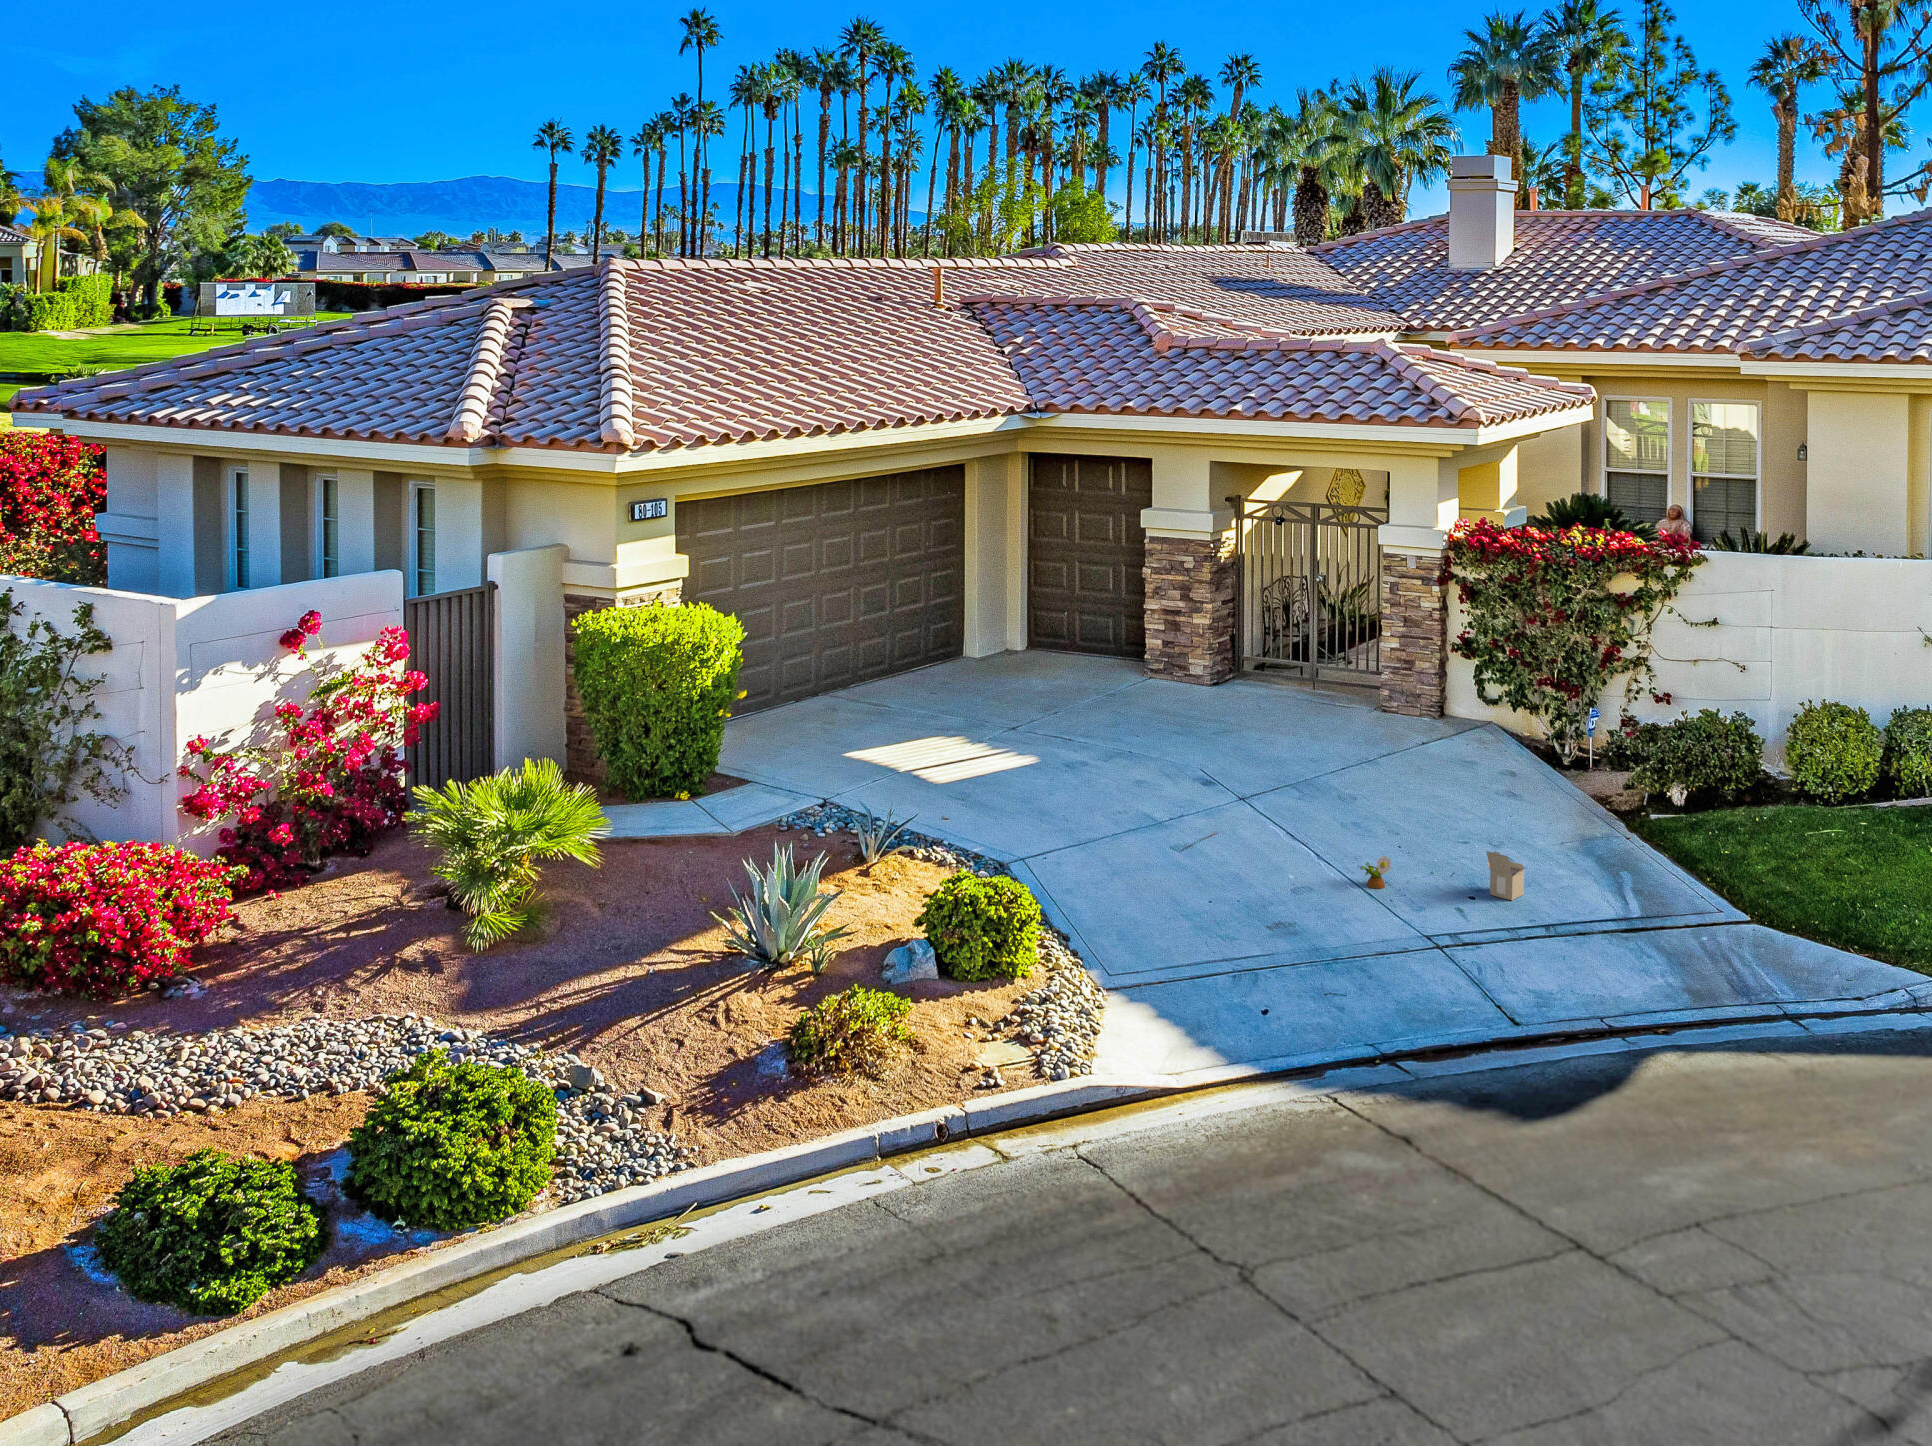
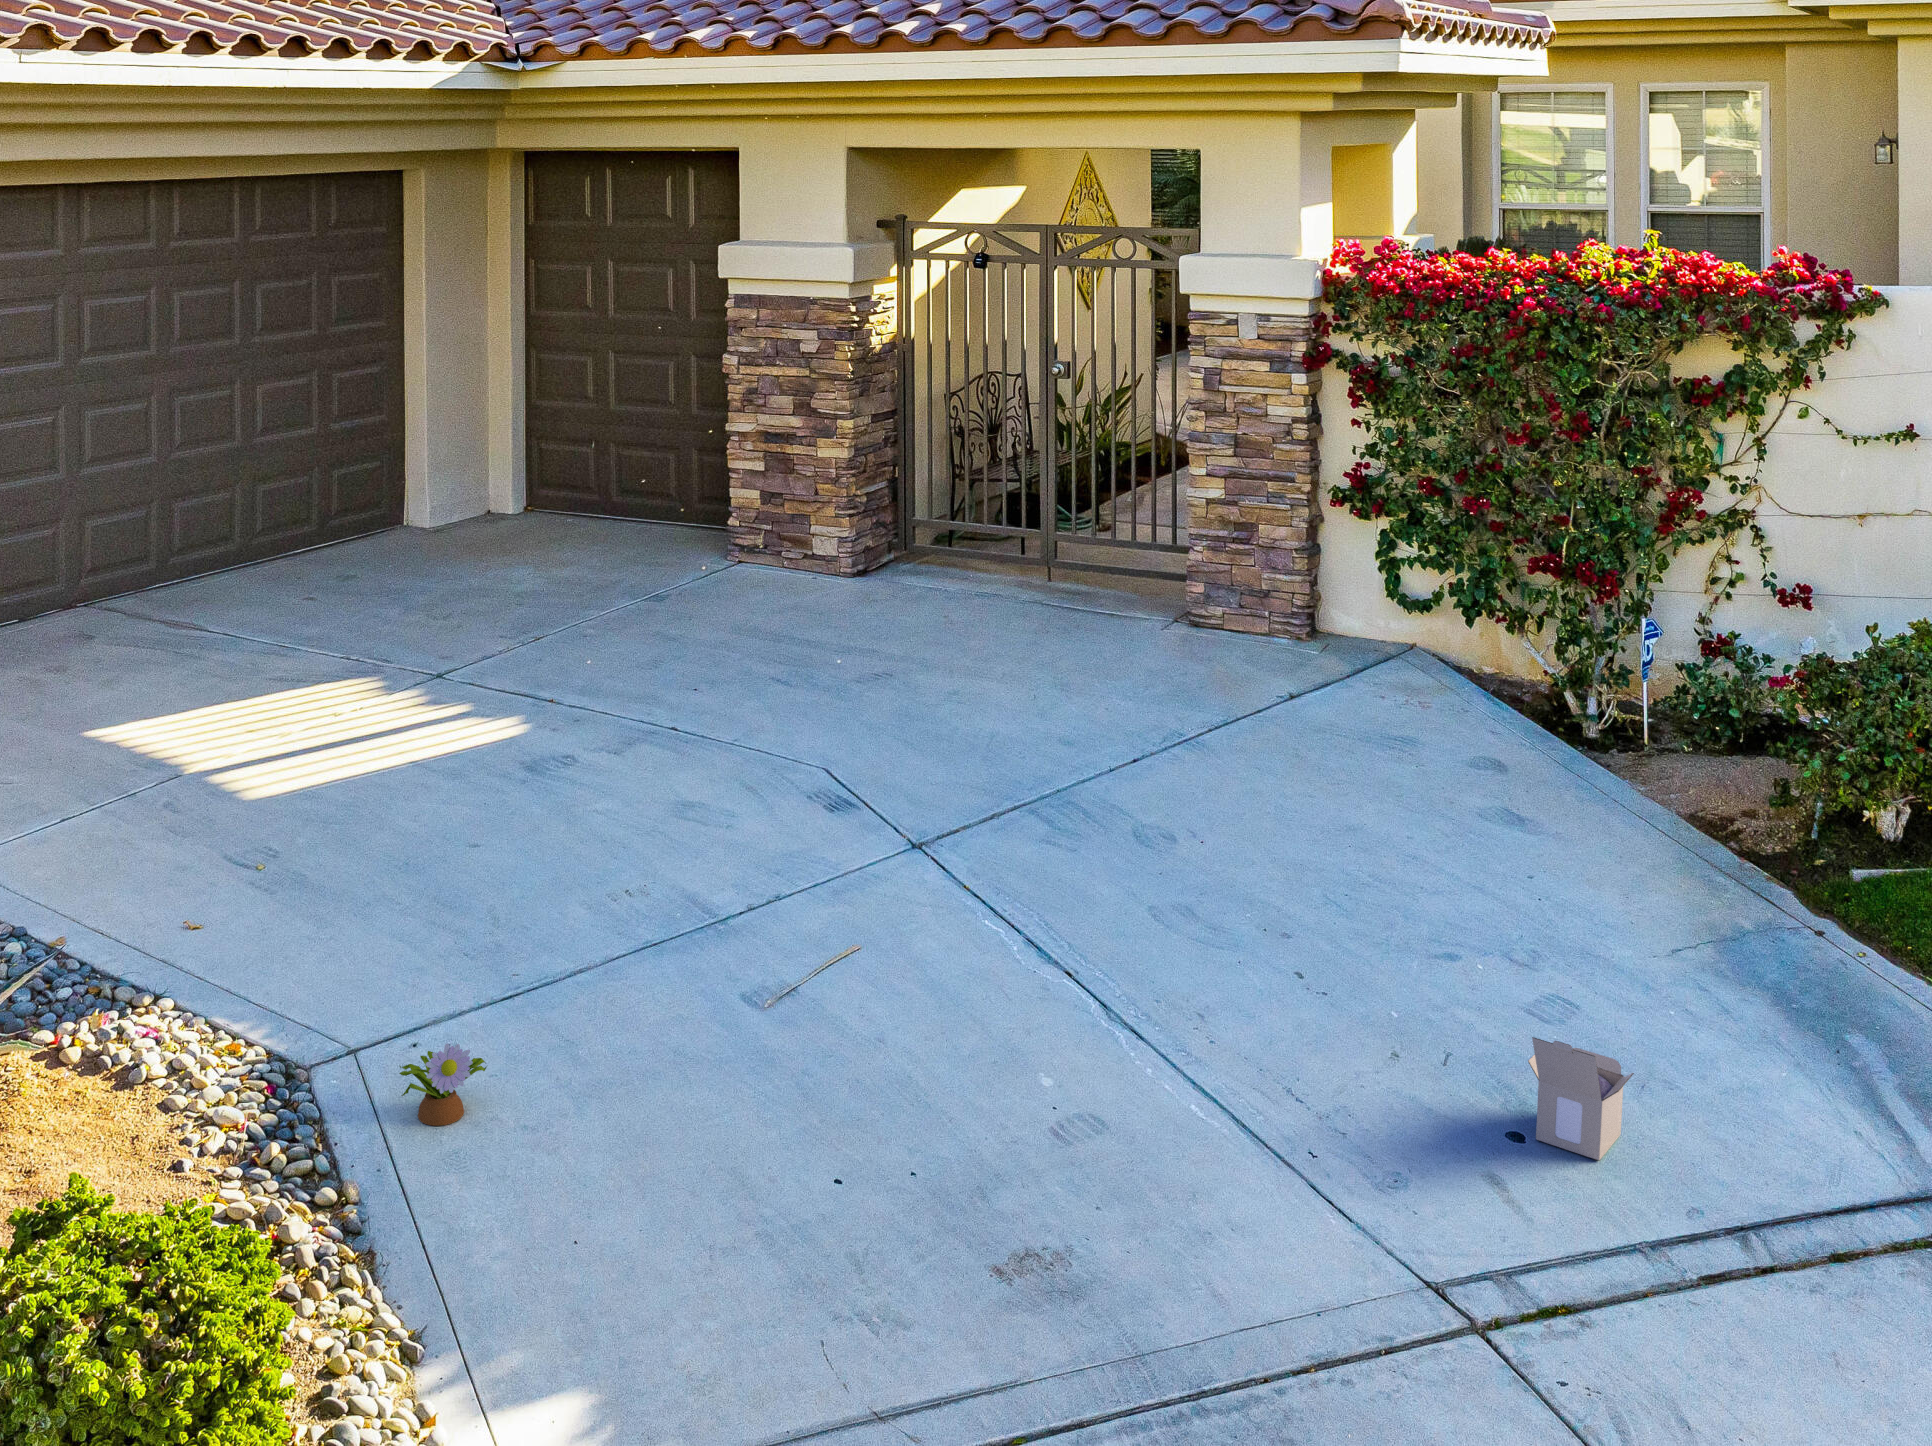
decorative plant: present [1360,855,1391,889] -> present [399,1044,487,1126]

